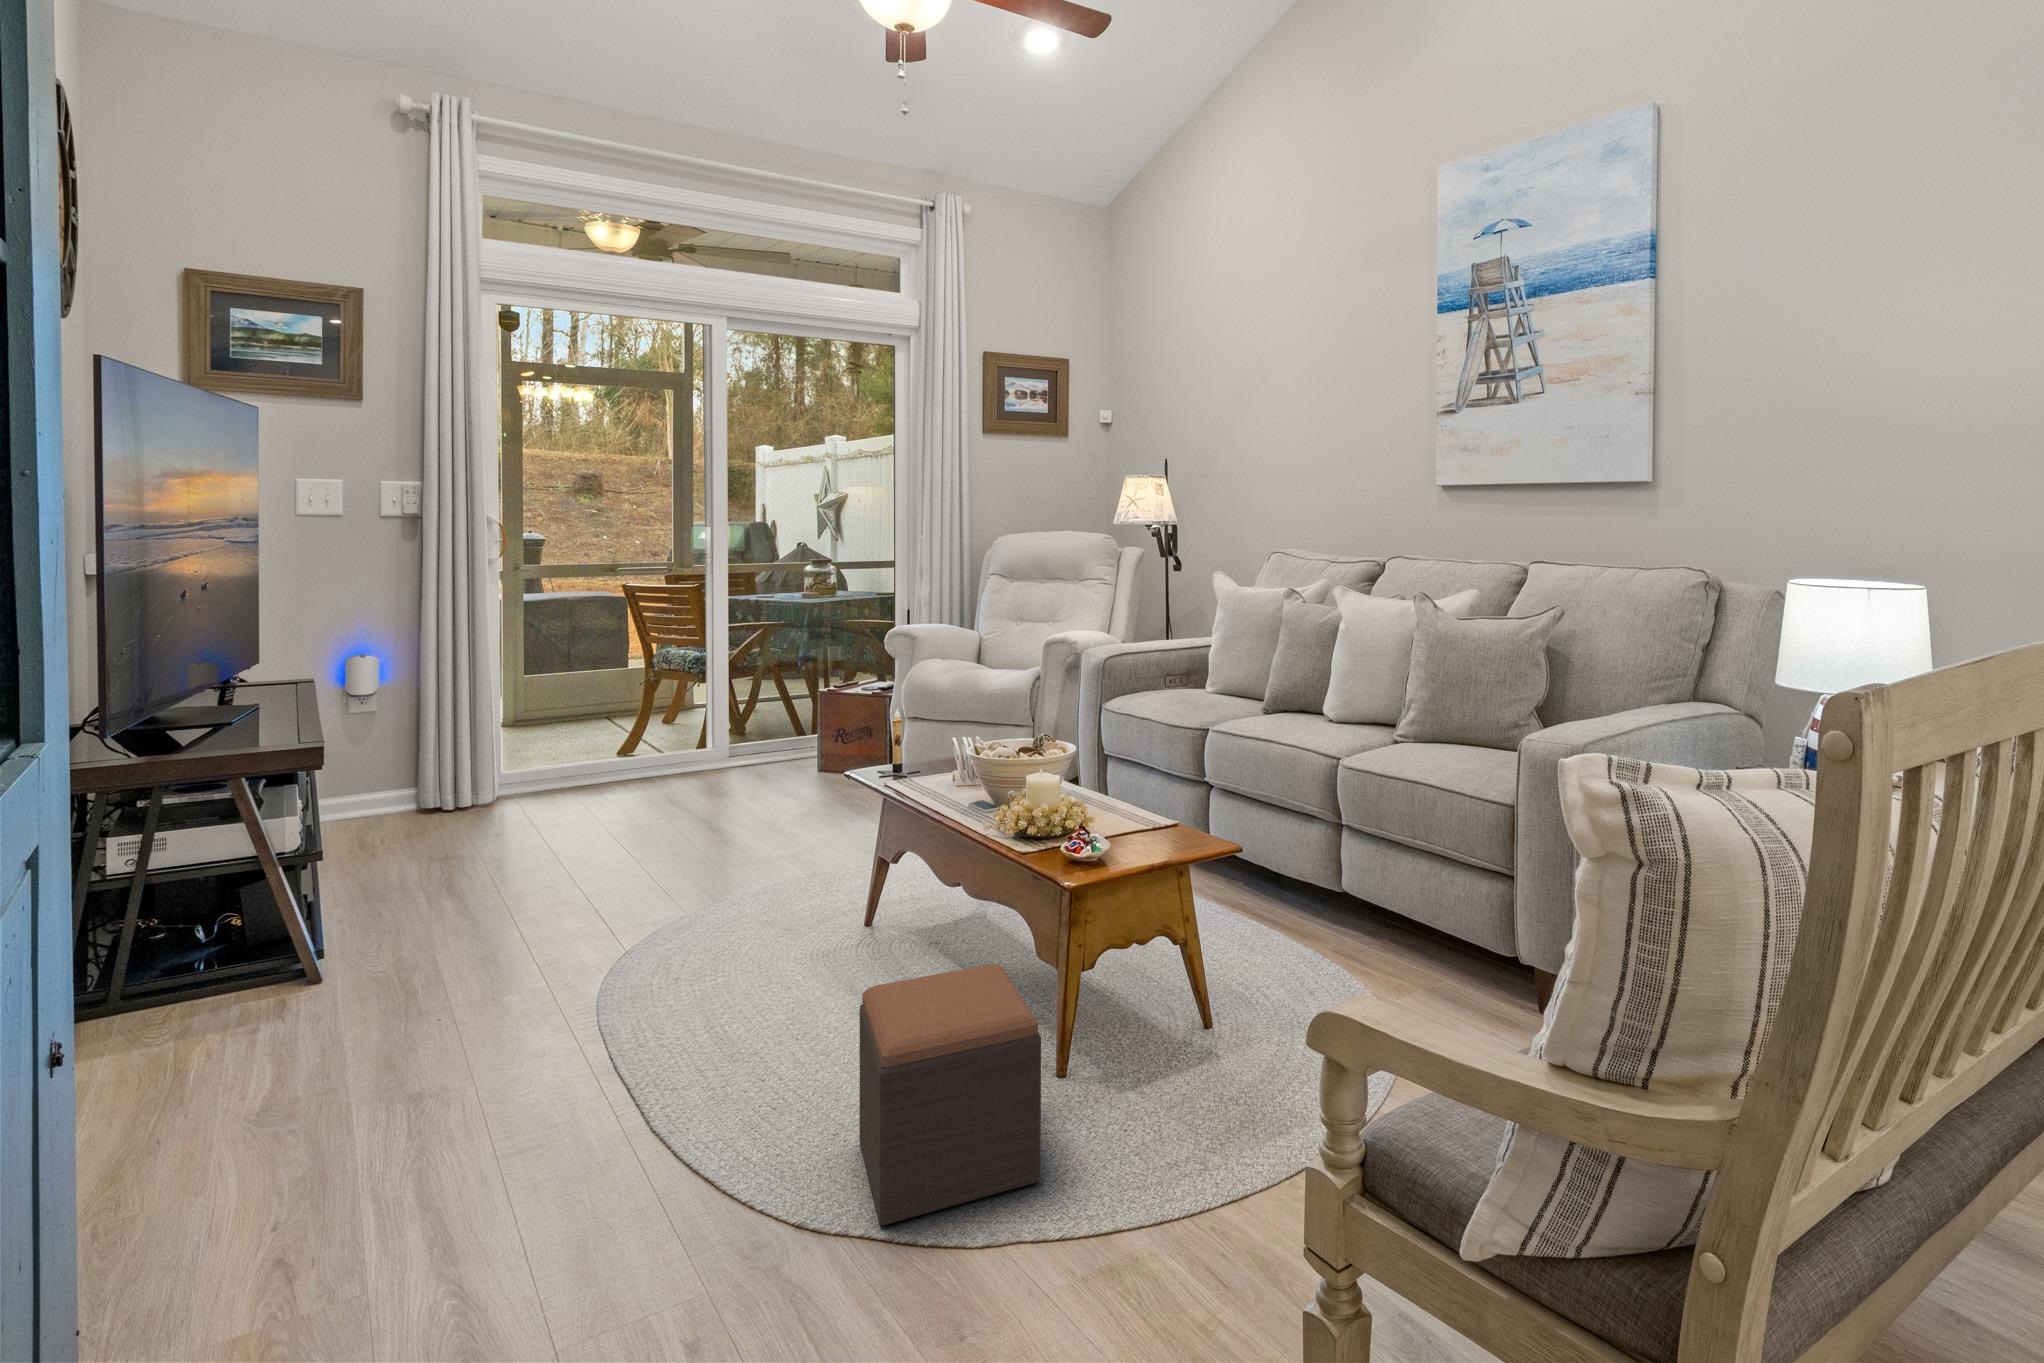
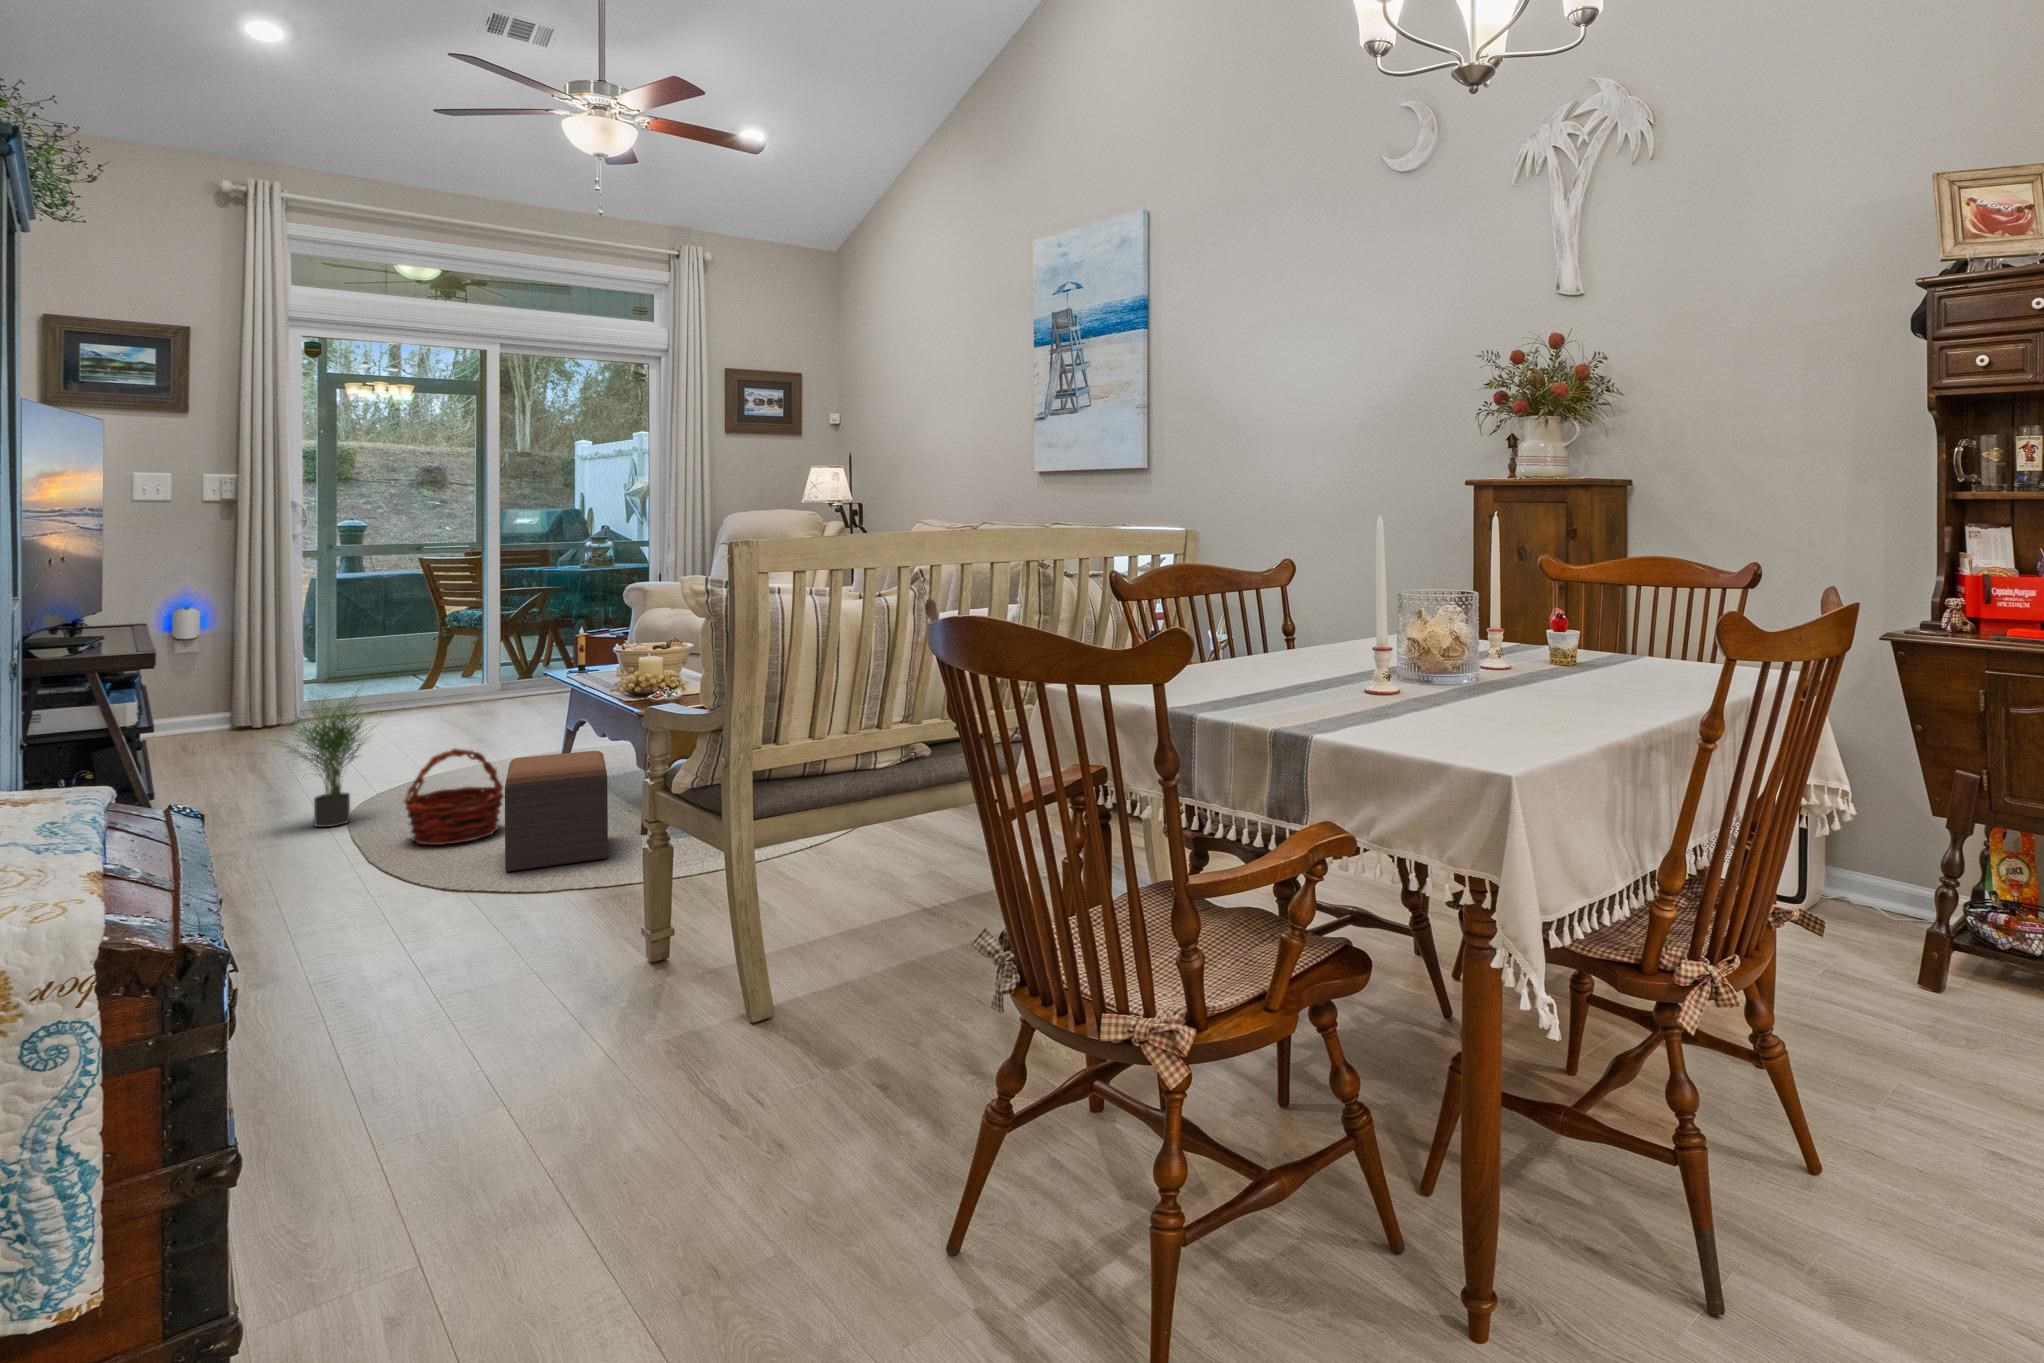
potted plant: none [443,813,639,1057] -> present [282,694,375,827]
basket: none [683,946,834,1123] -> present [404,749,504,845]

